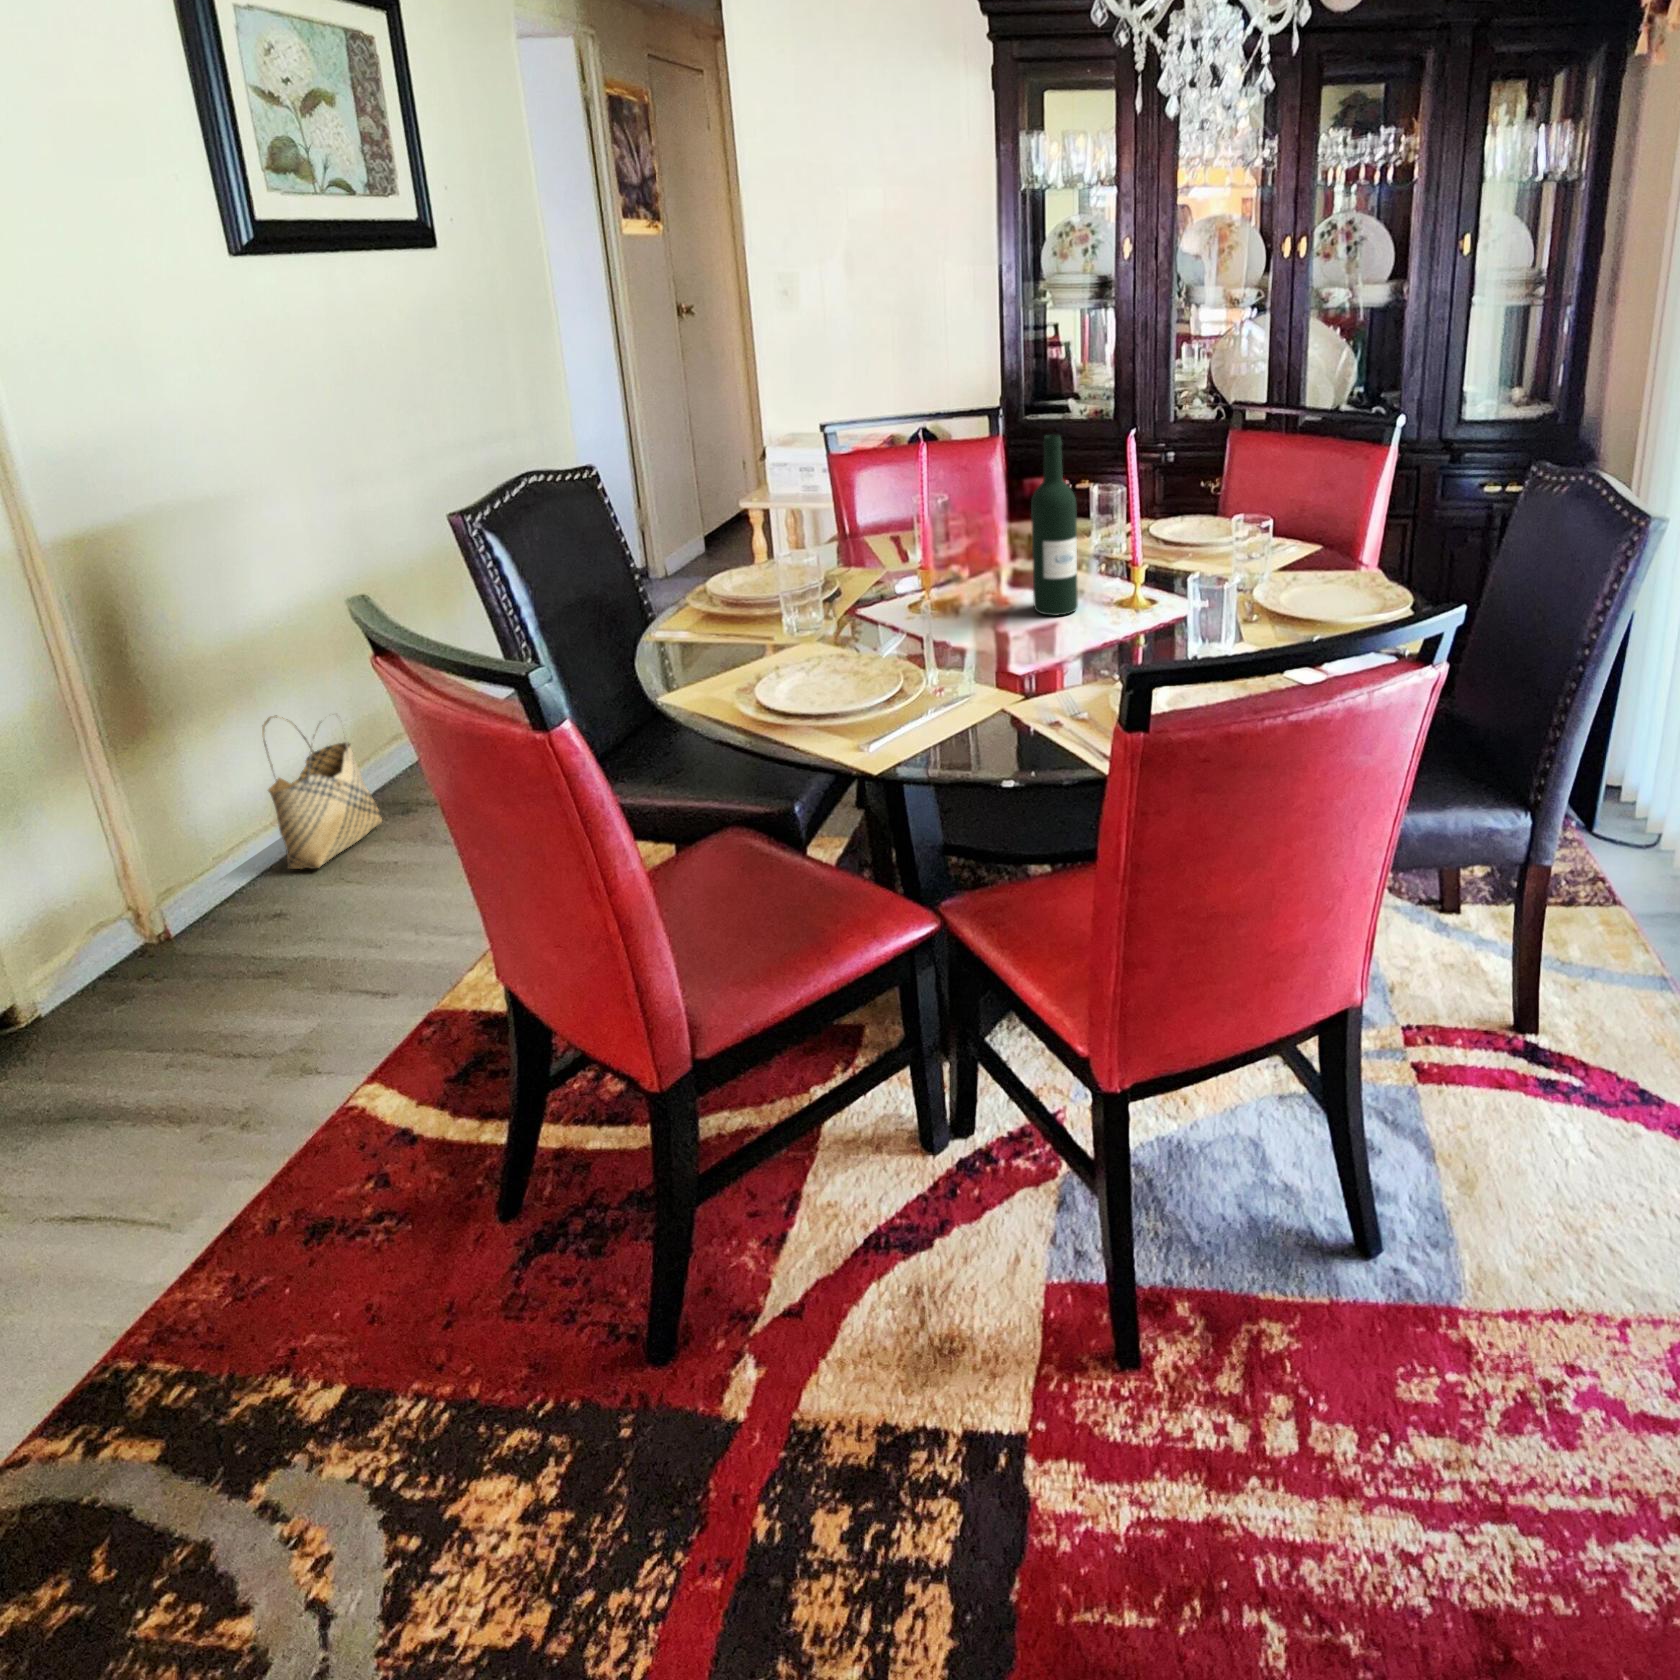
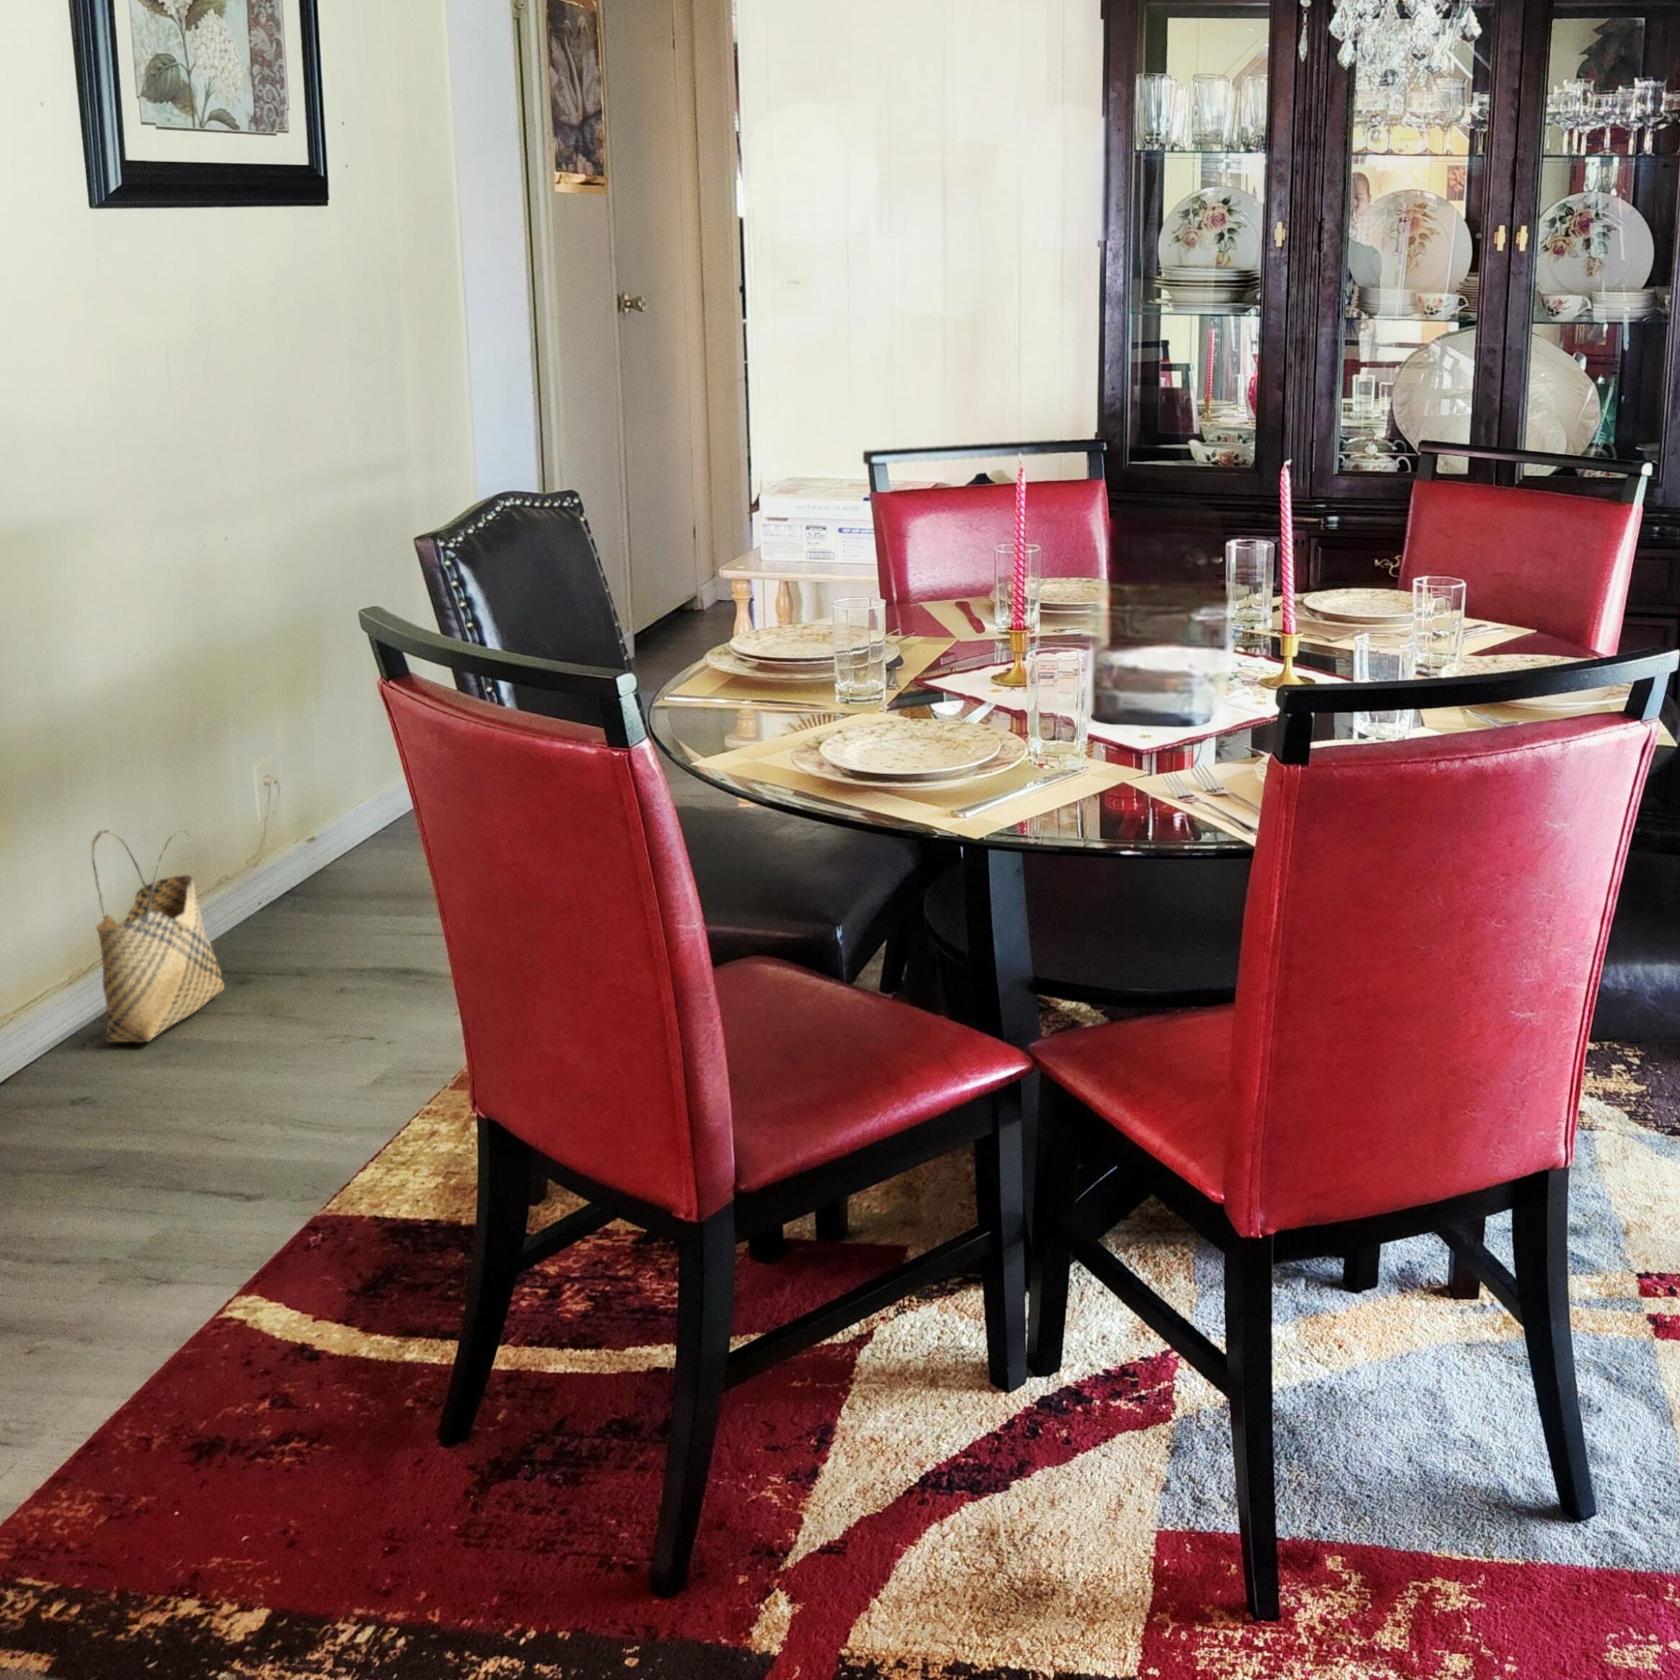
wine bottle: present [1031,435,1078,616] -> none [1153,467,1213,699]

